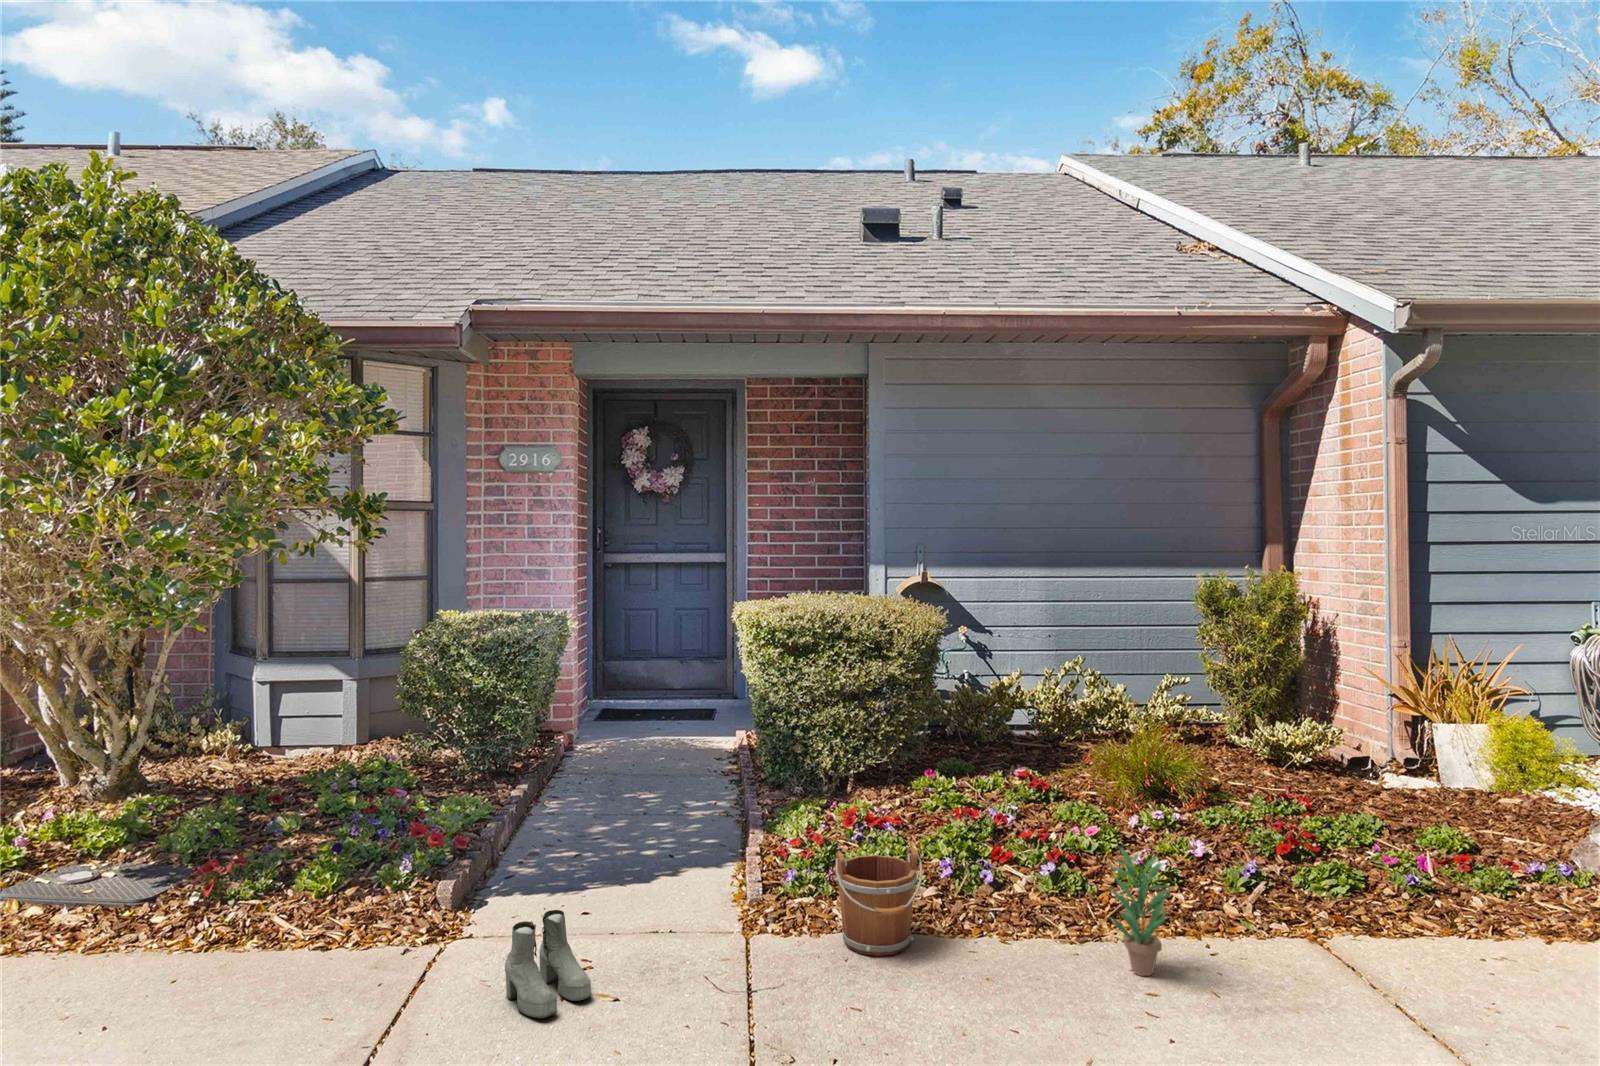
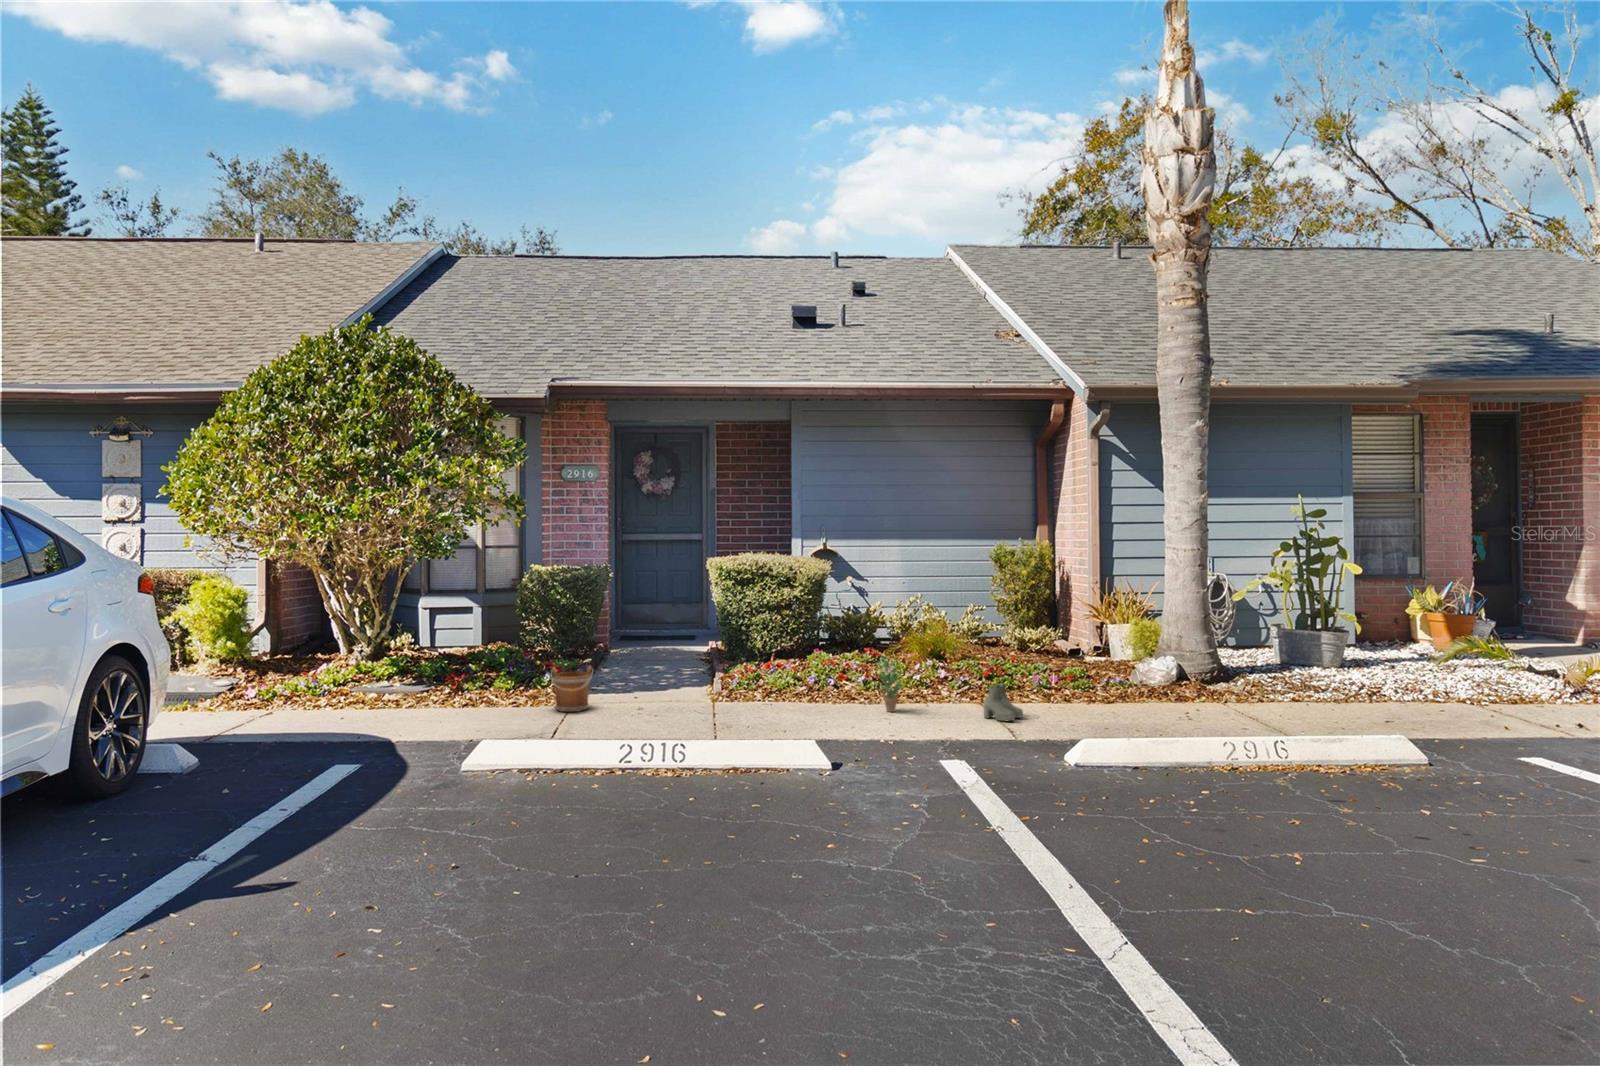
bucket: present [835,847,922,956] -> present [551,667,592,712]
boots: present [505,910,591,1018] -> present [983,684,1023,721]

